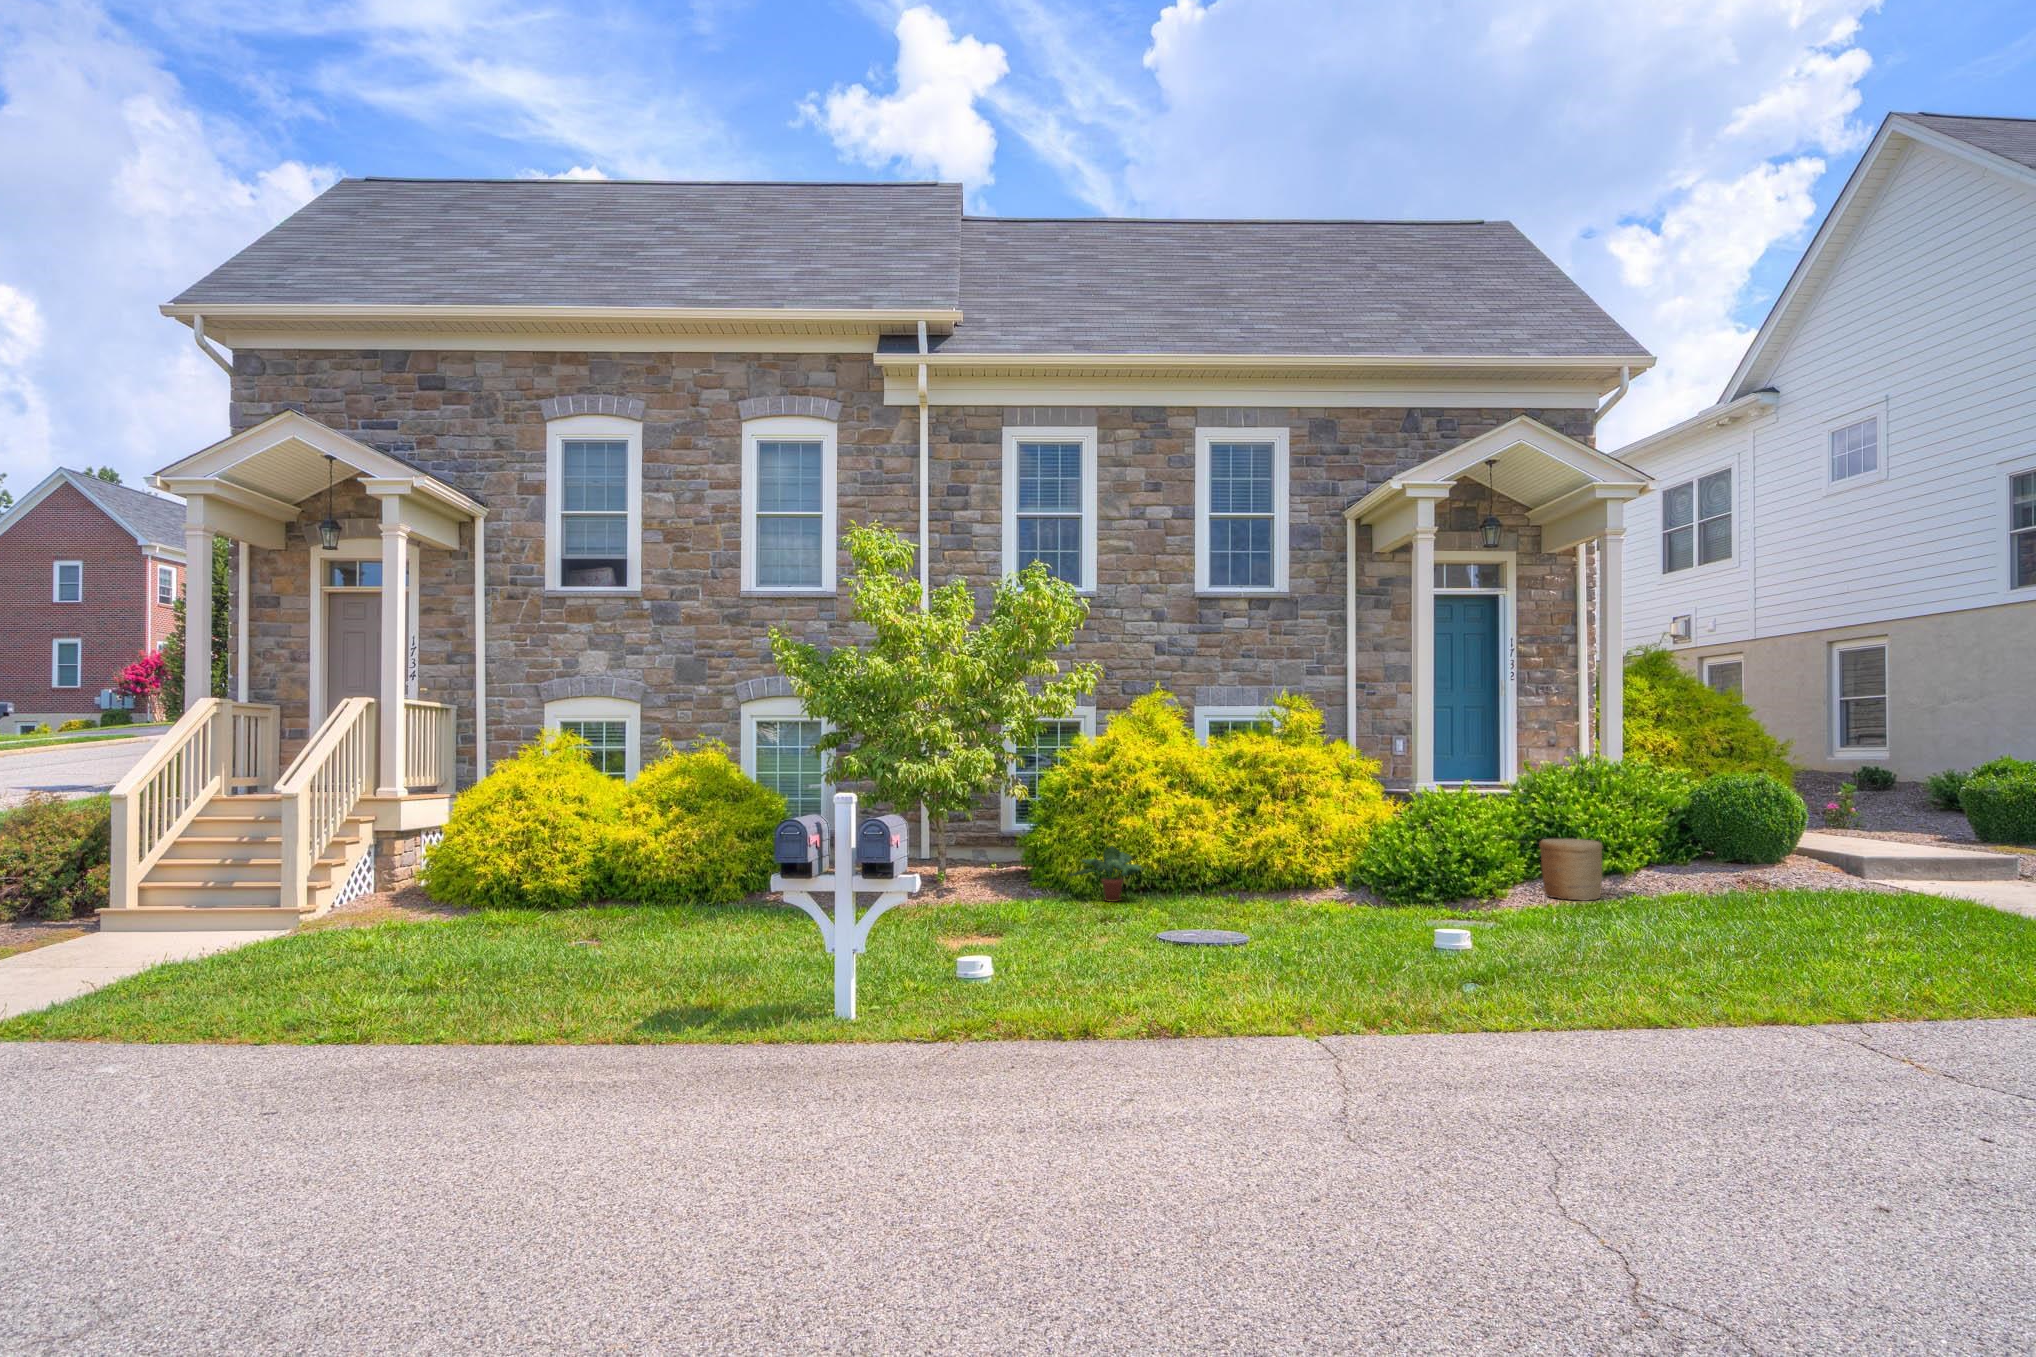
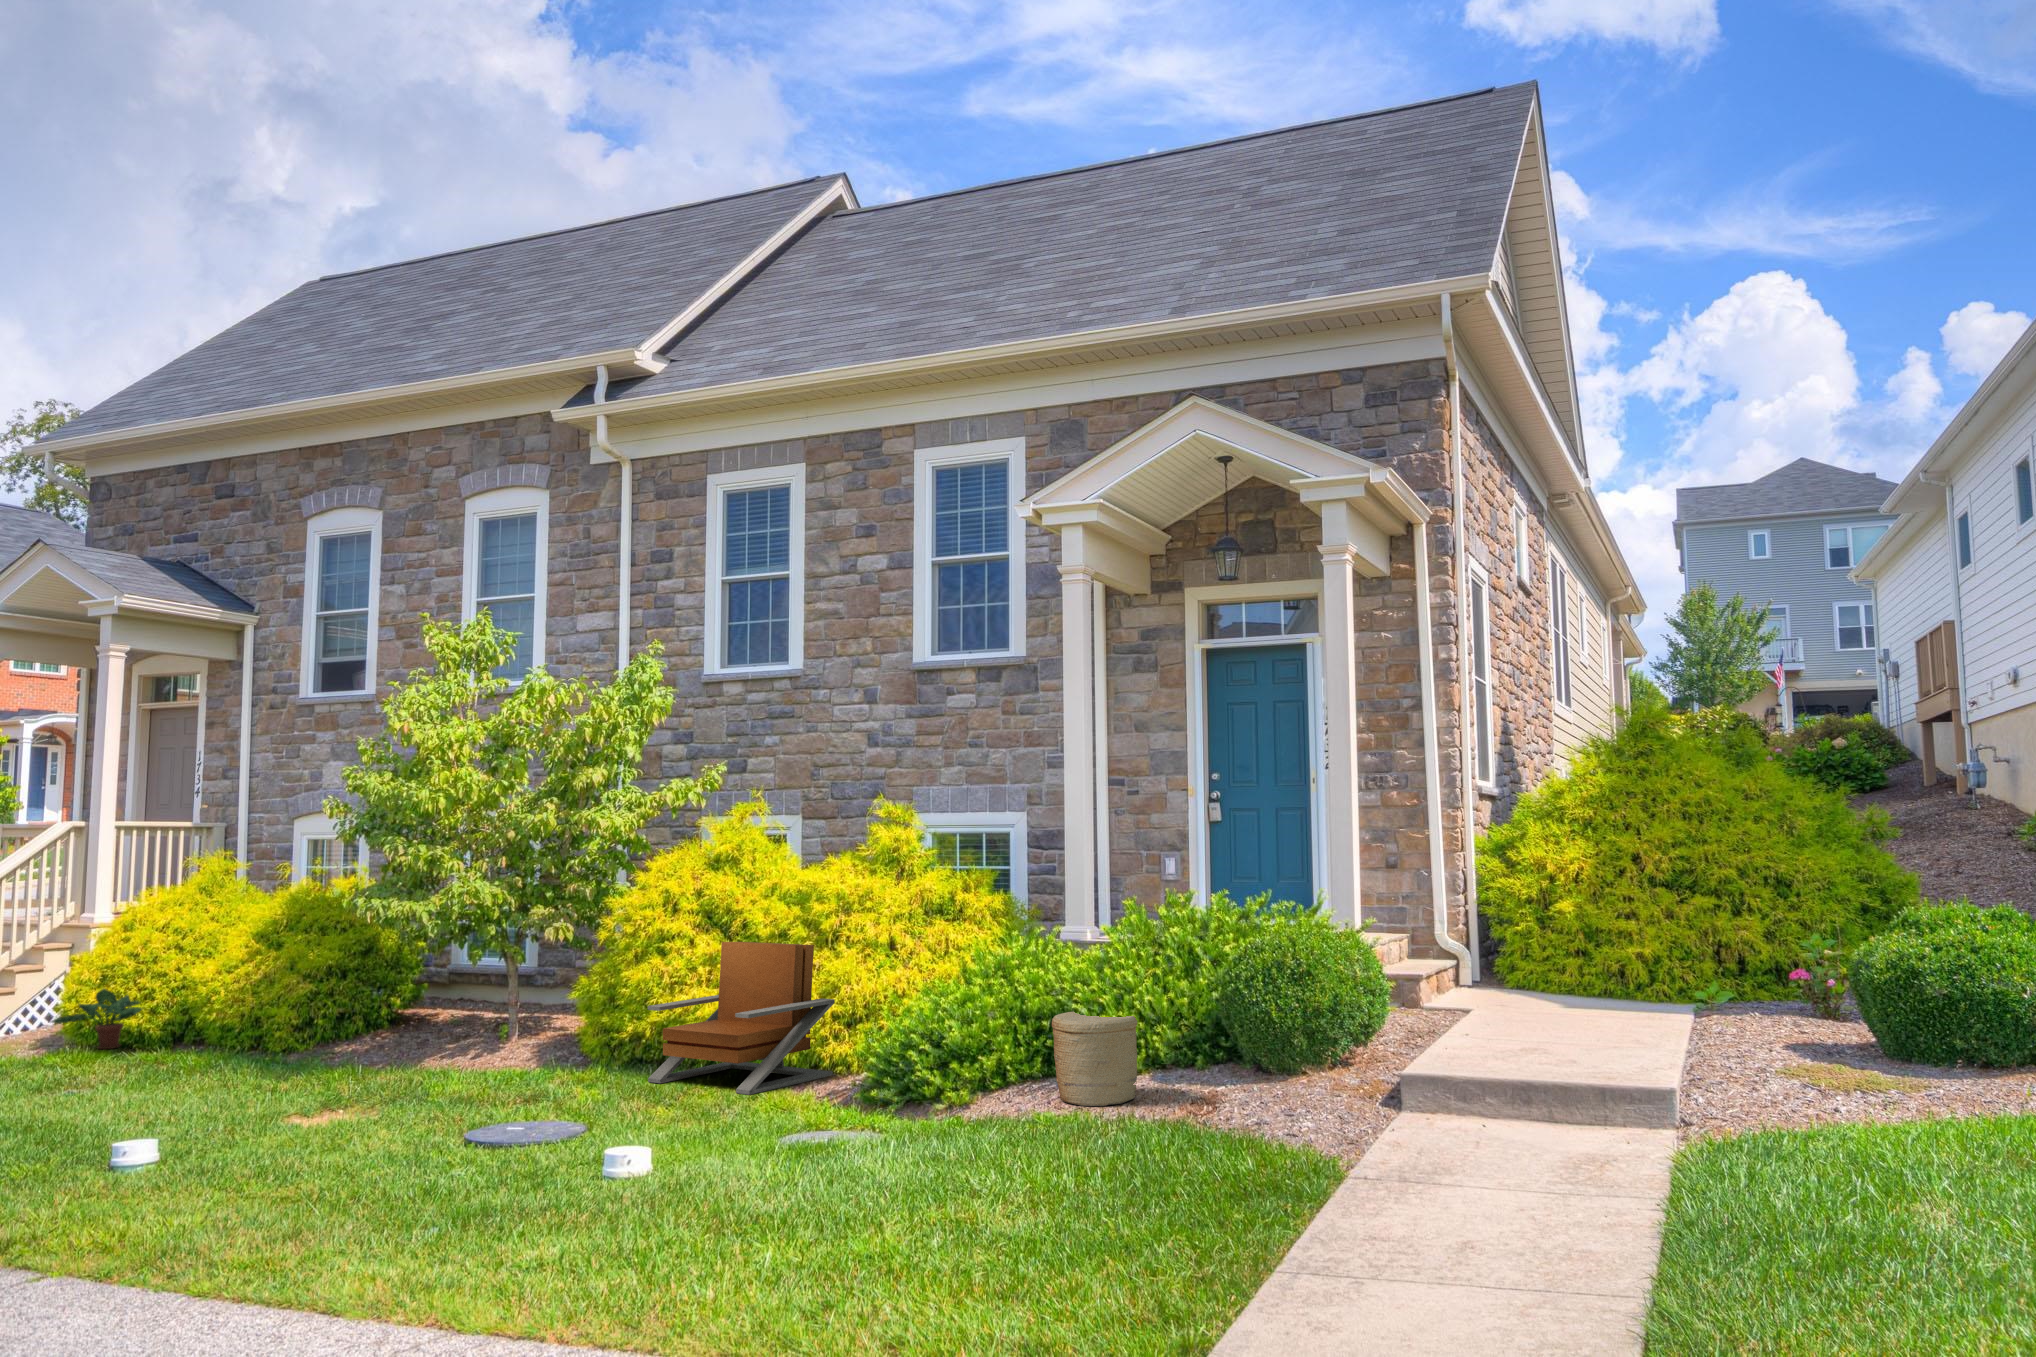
lounge chair: none [1219,800,1336,910] -> present [648,942,835,1095]
potted plant: present [1069,846,1141,902] -> present [51,989,143,1049]

